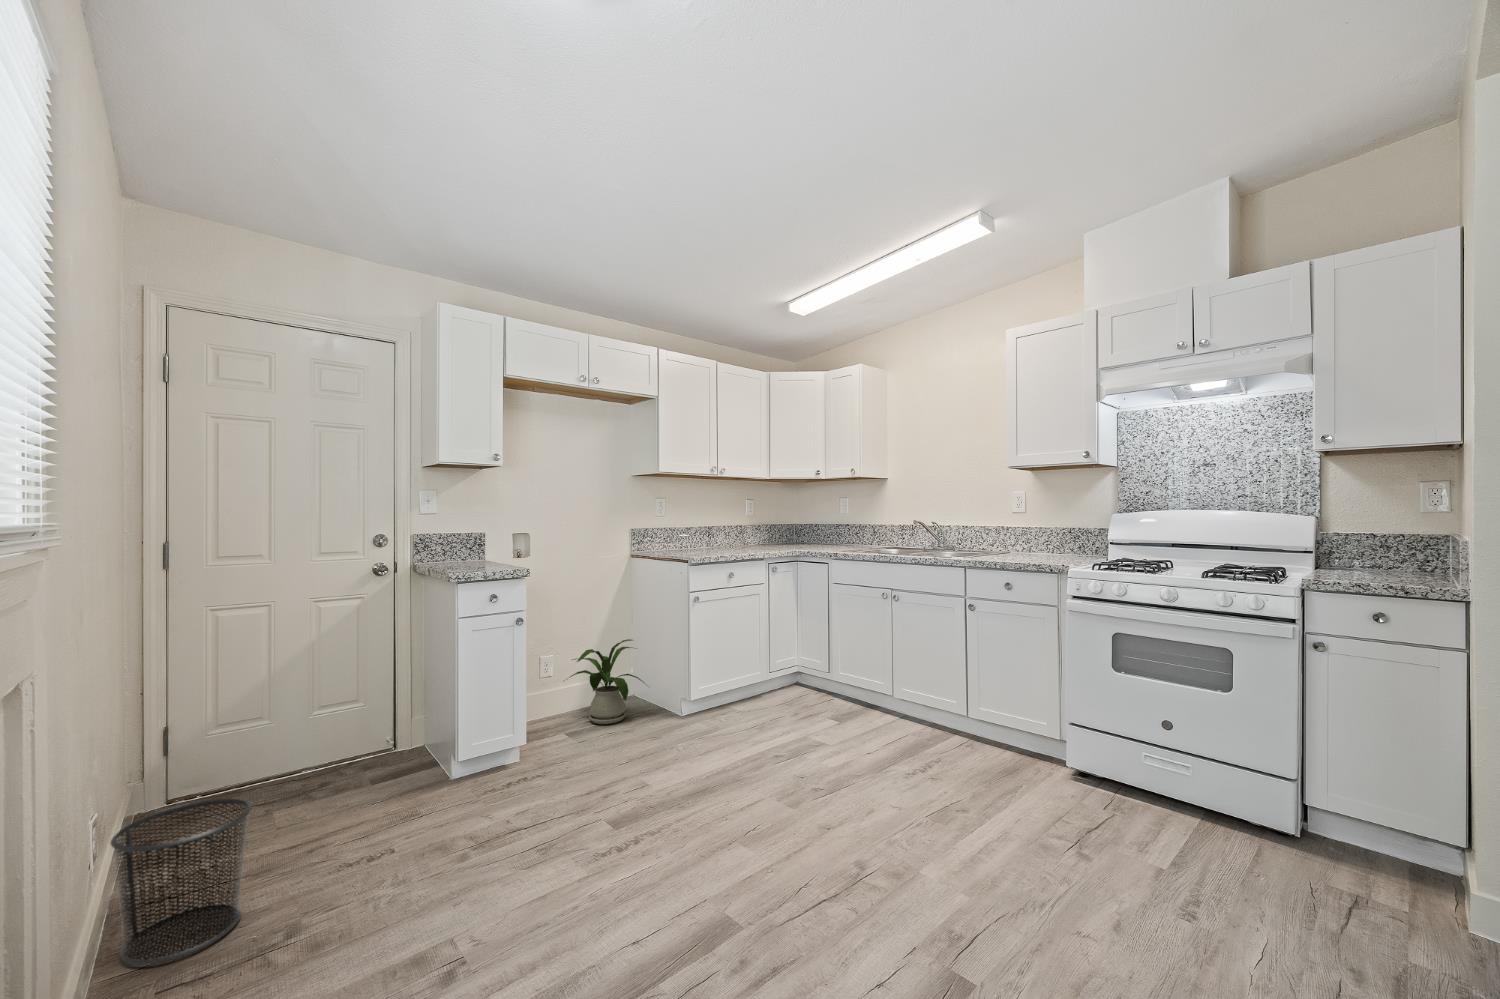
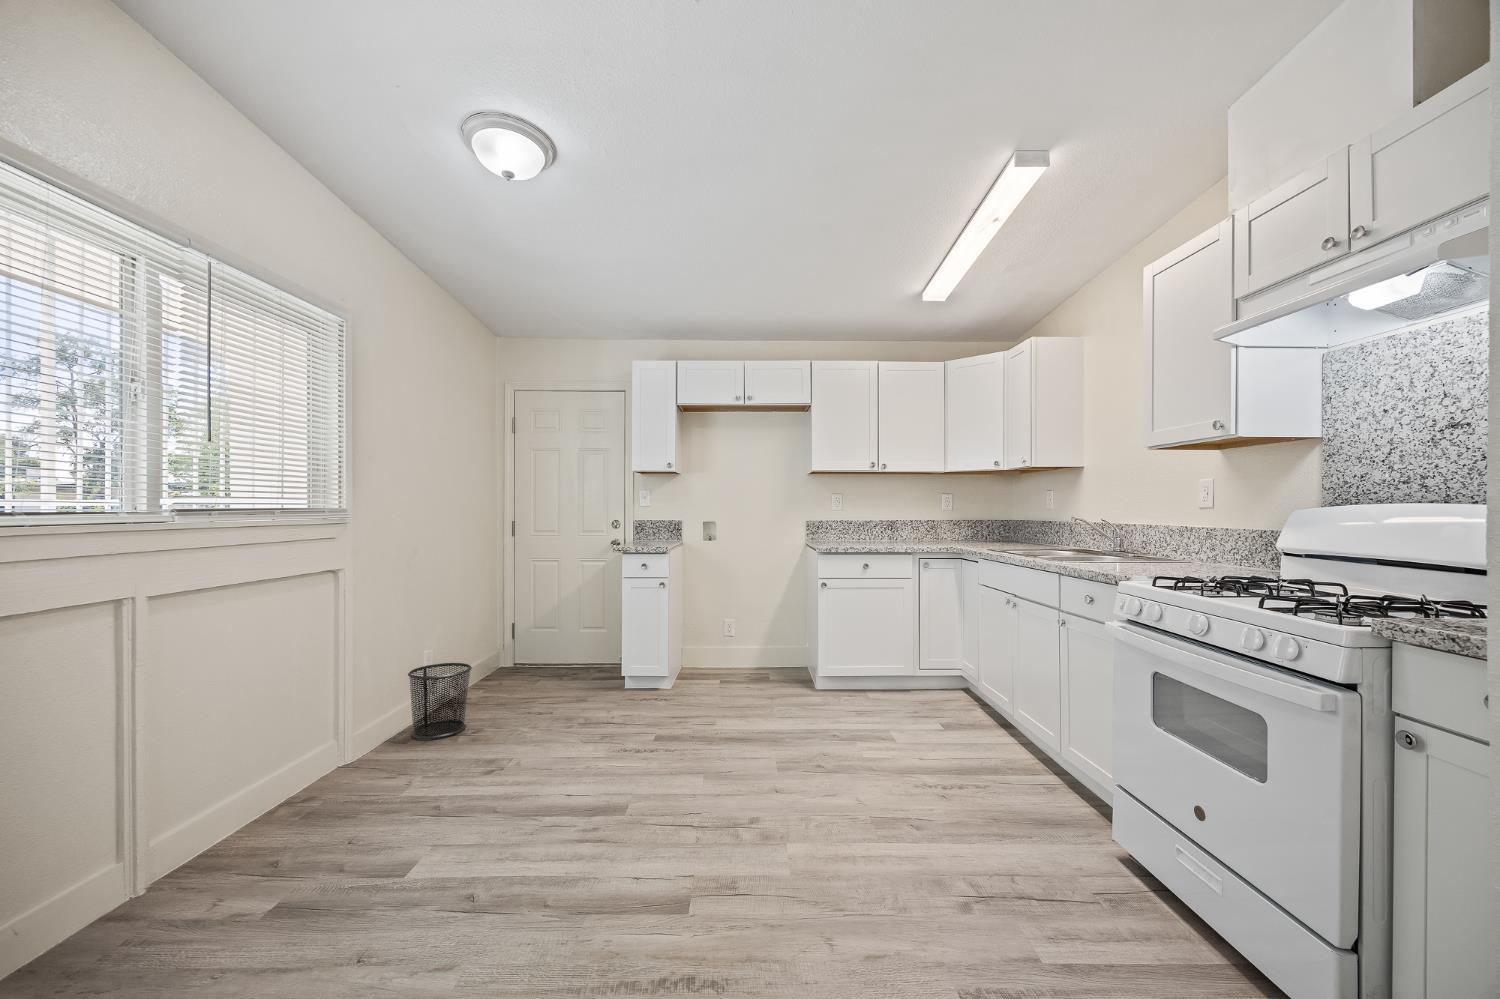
house plant: present [570,639,644,724] -> none [734,614,794,682]

